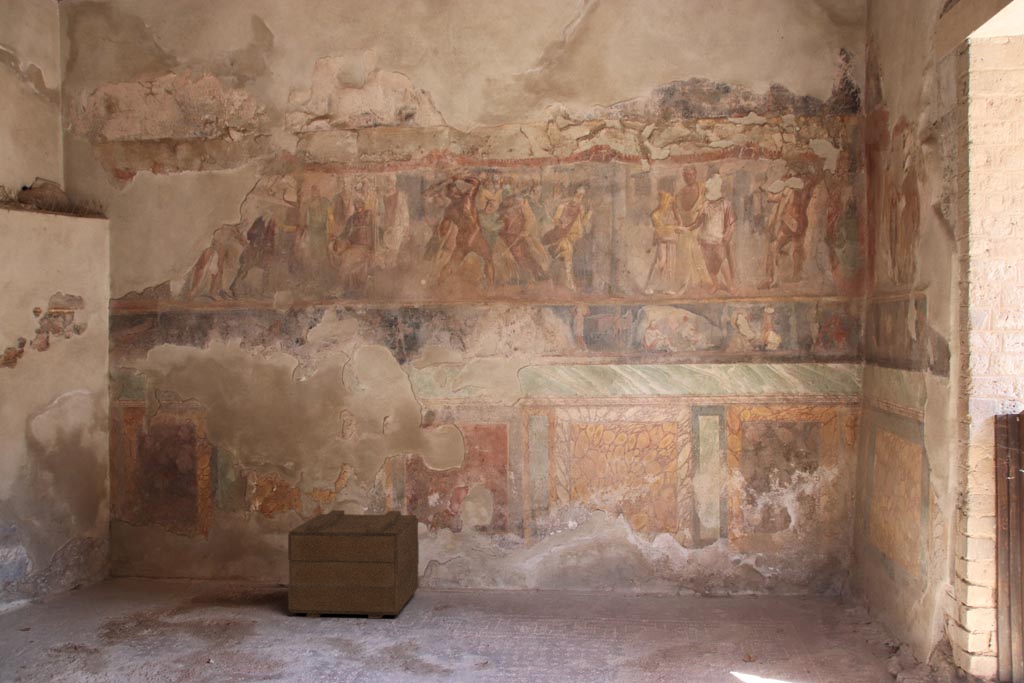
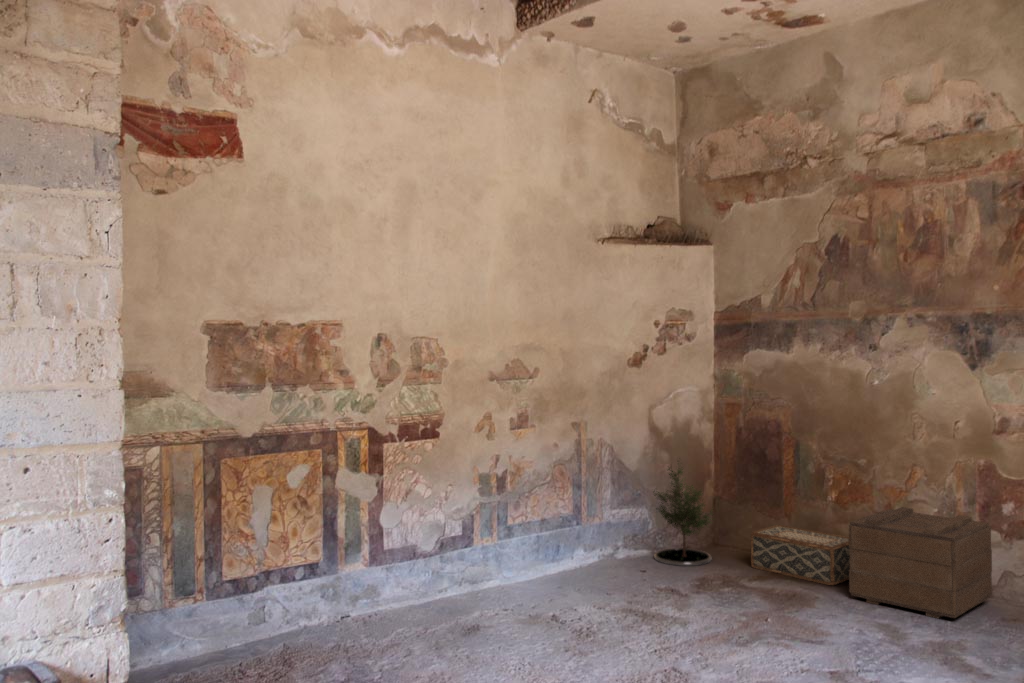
potted tree: none [30,480,121,619] -> present [653,463,712,566]
woven basket: none [165,549,288,607] -> present [751,525,850,585]

